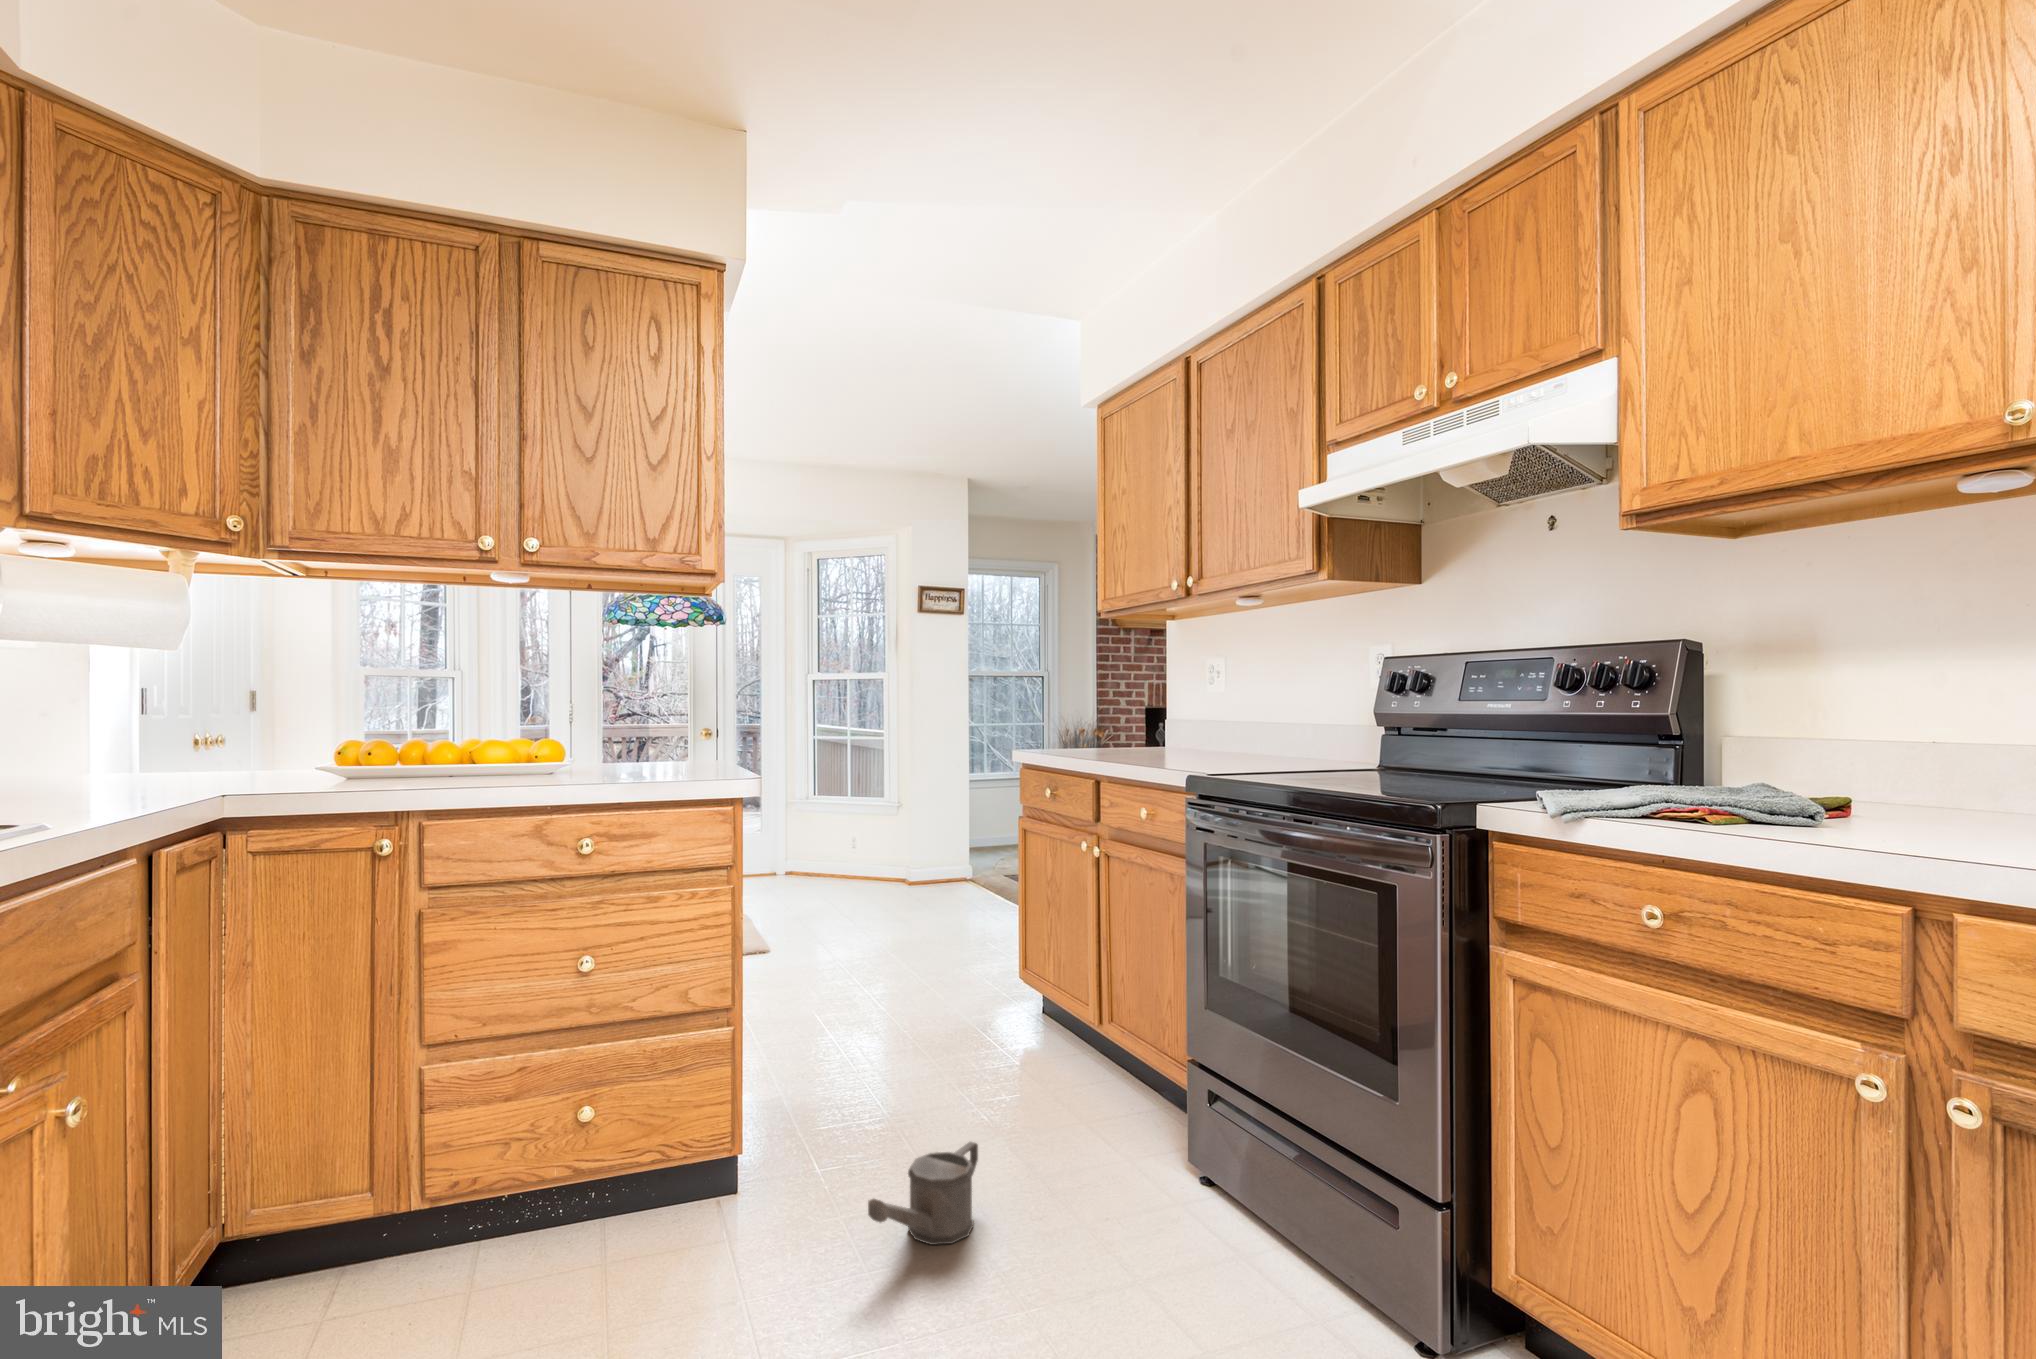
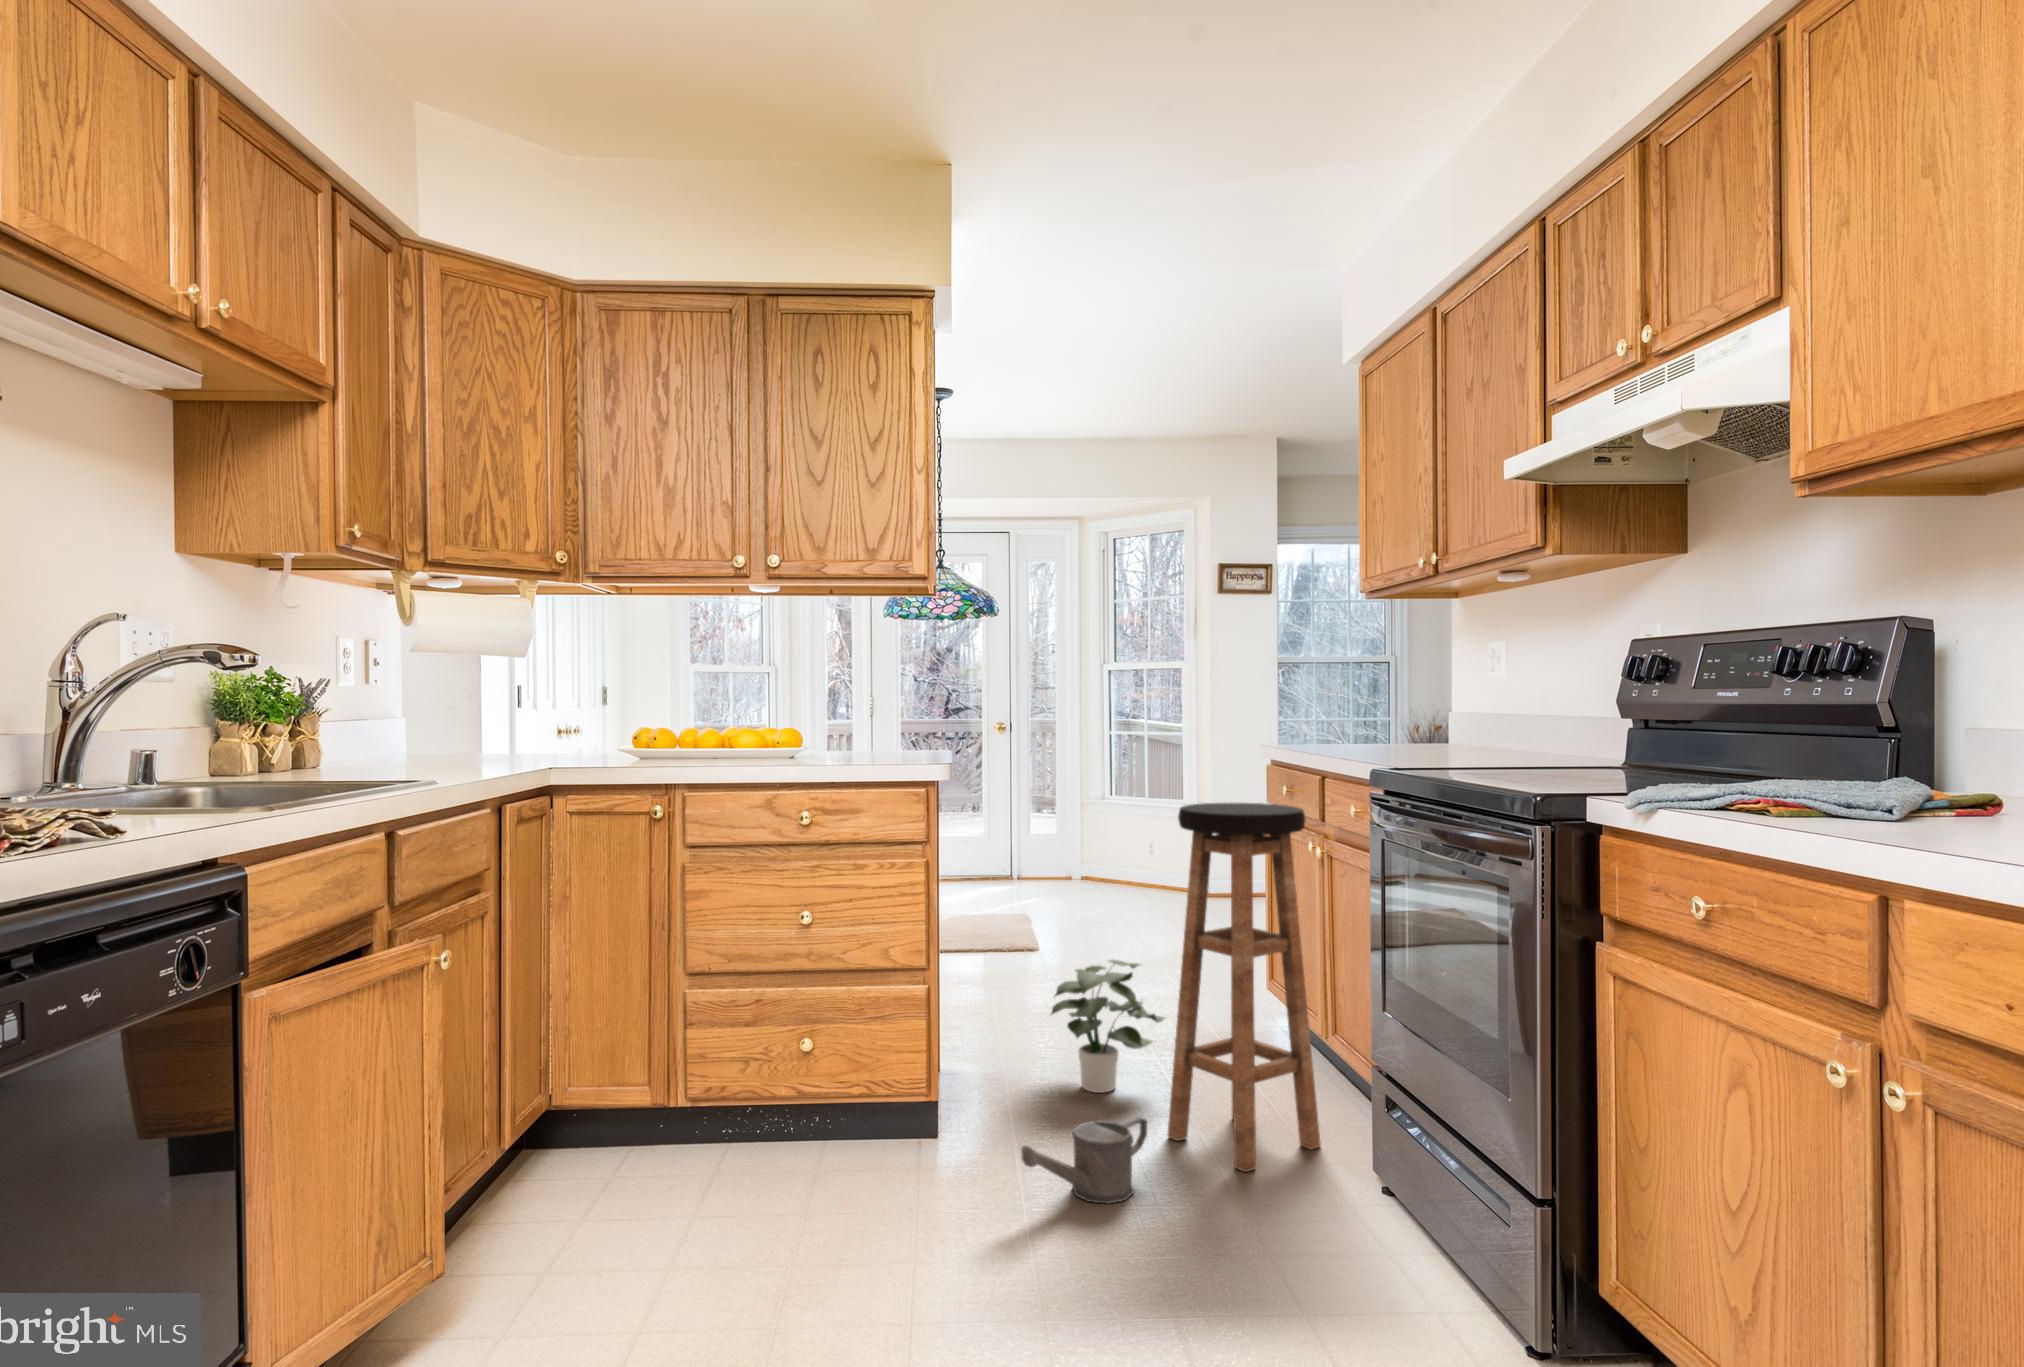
bar stool: none [979,809,1125,1181] -> present [1168,803,1321,1172]
potted plant: none [835,972,957,1112] -> present [1051,960,1165,1093]

